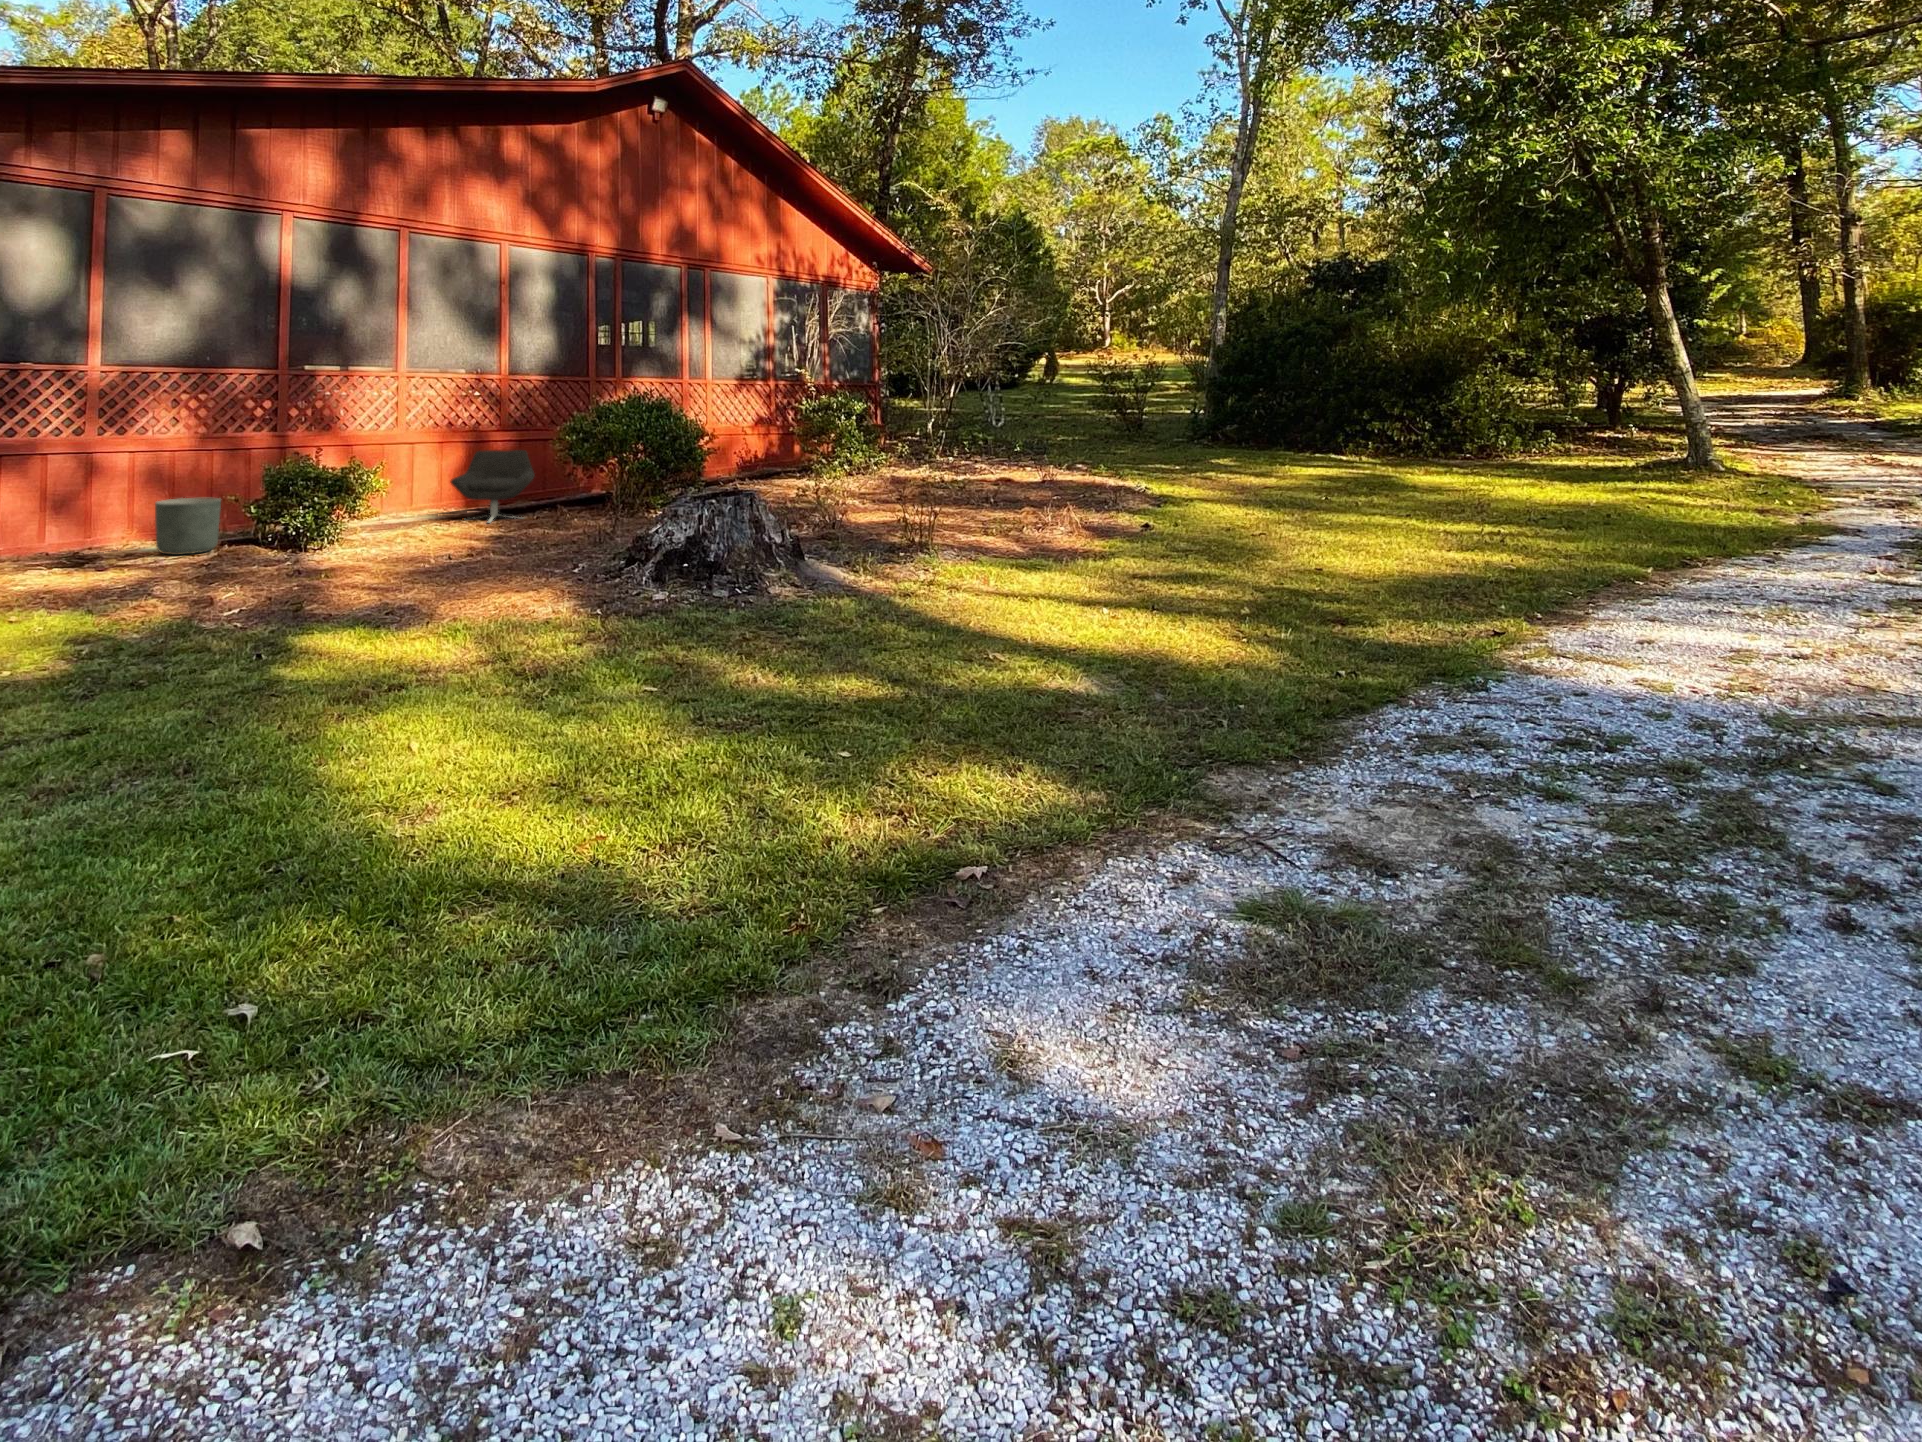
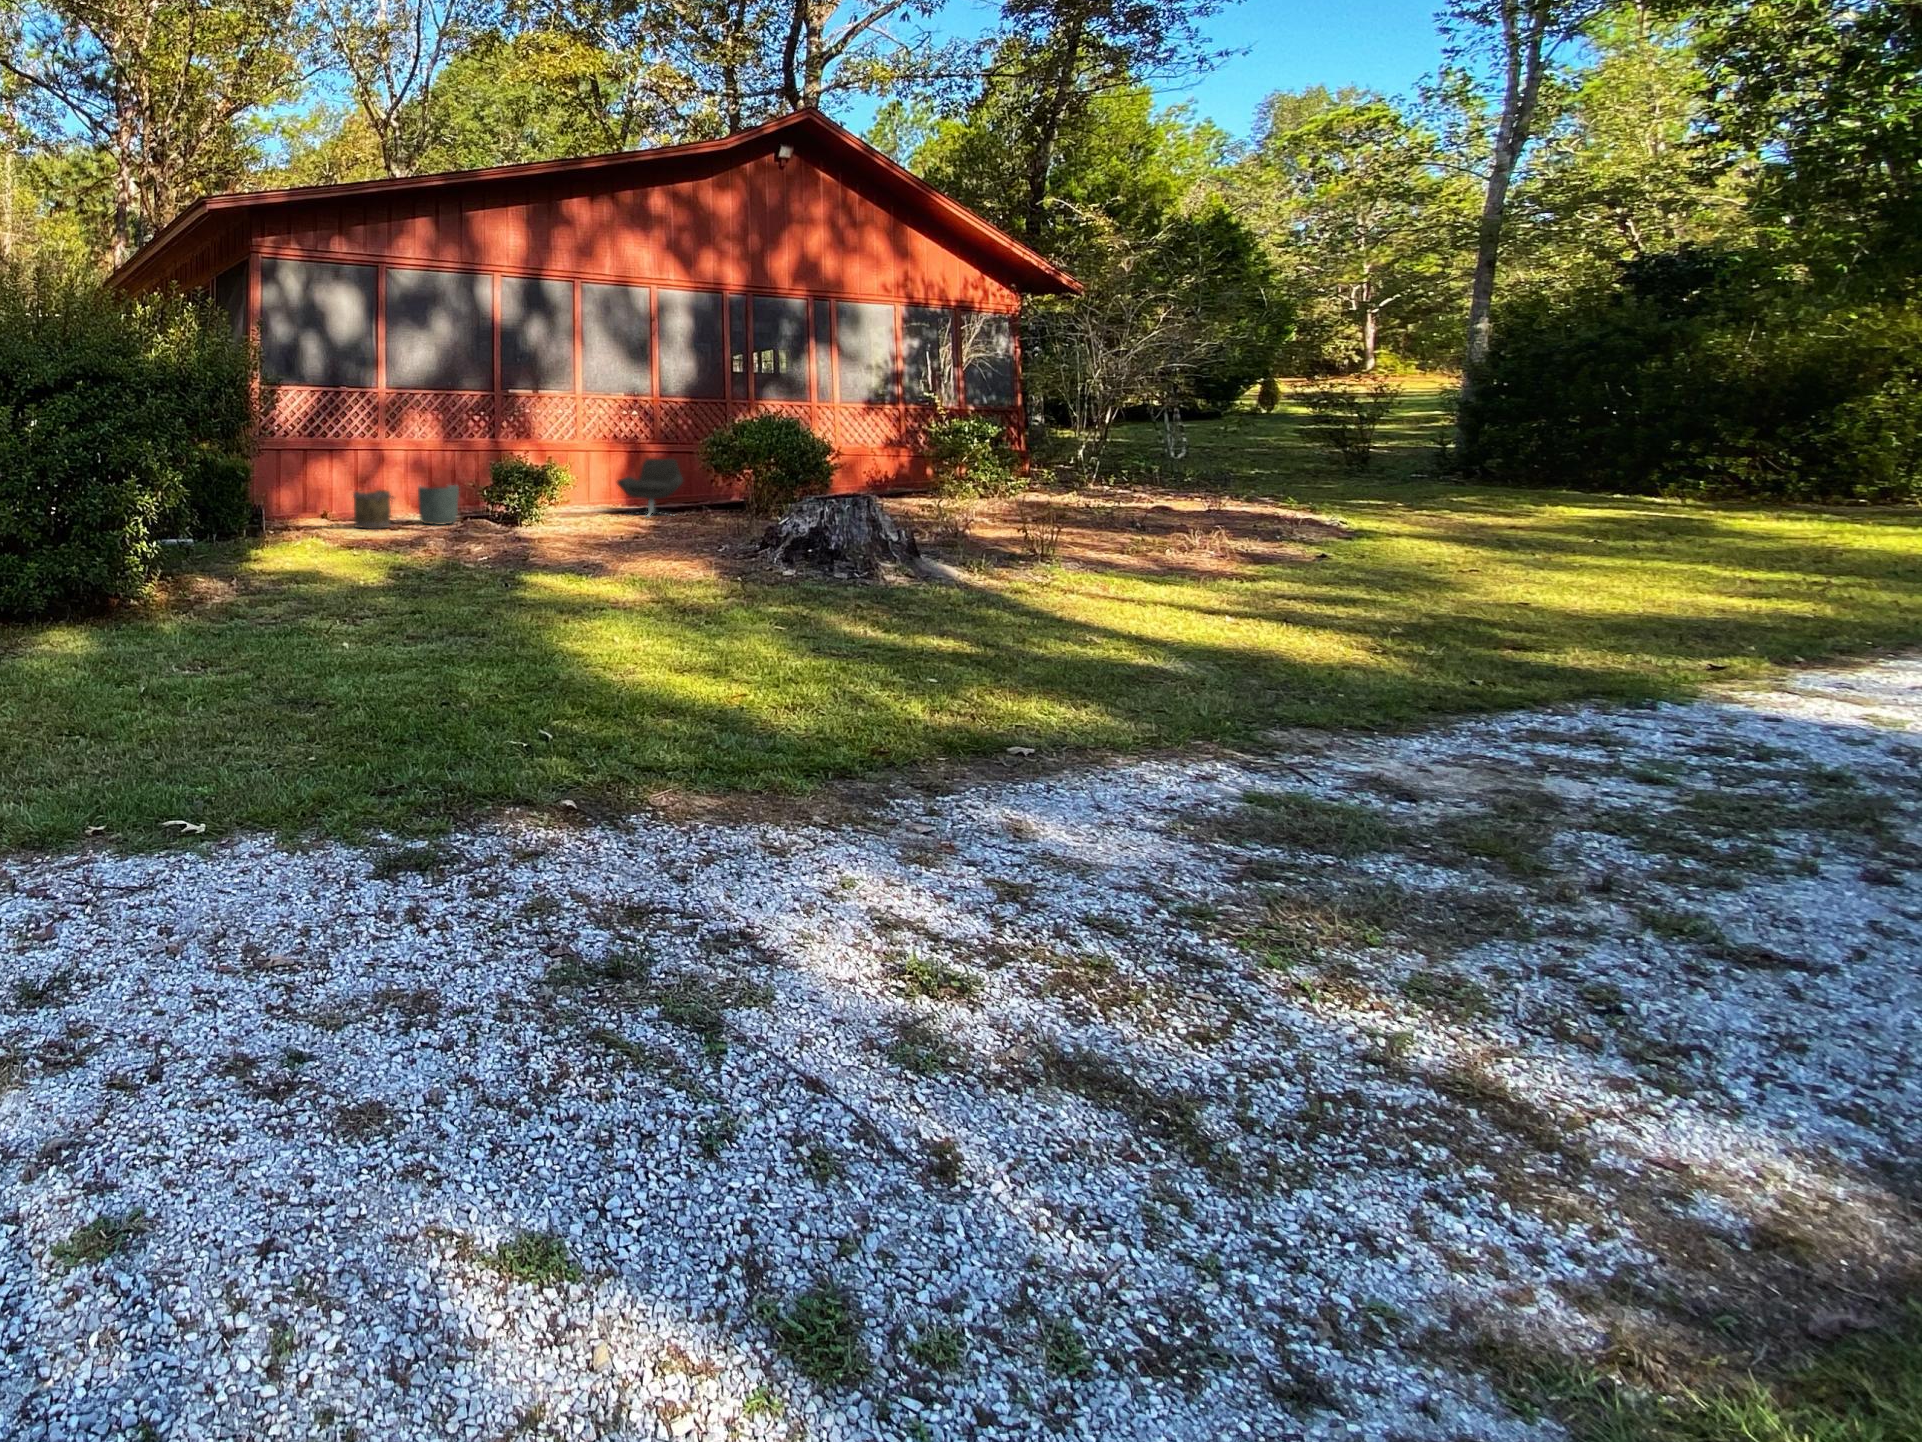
bucket: none [40,509,115,569] -> present [353,490,393,529]

